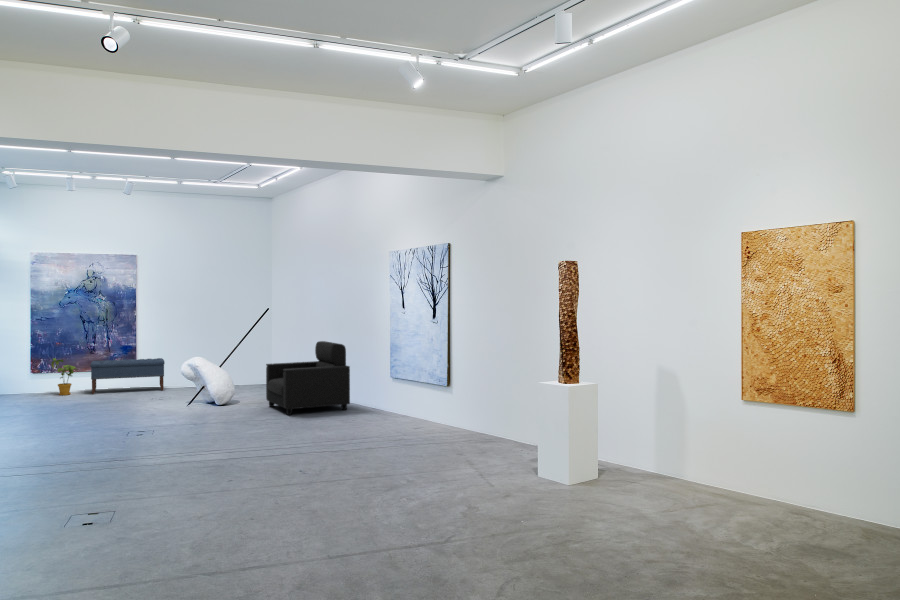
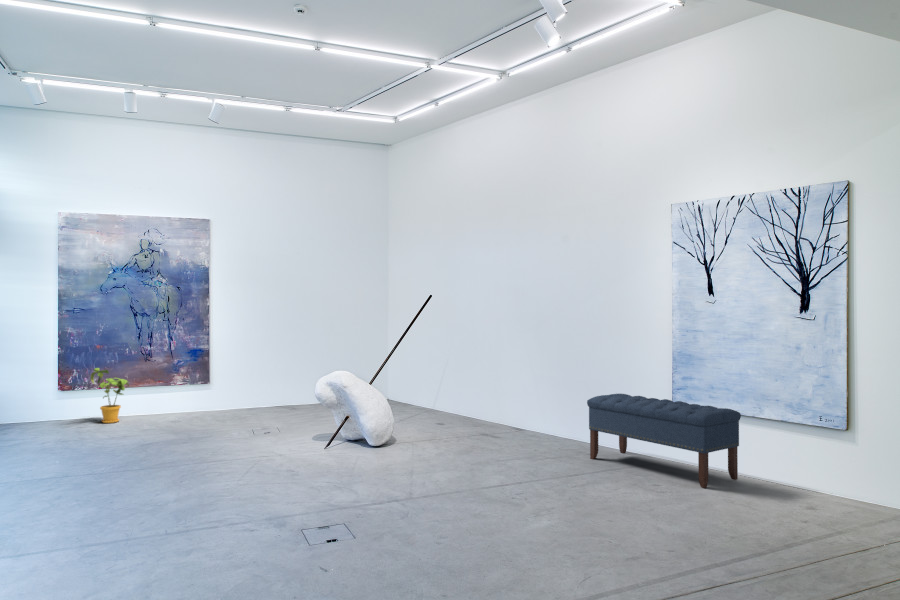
armchair: present [266,341,350,415] -> none [443,338,583,454]
bench: present [90,358,165,394] -> present [587,394,741,488]

